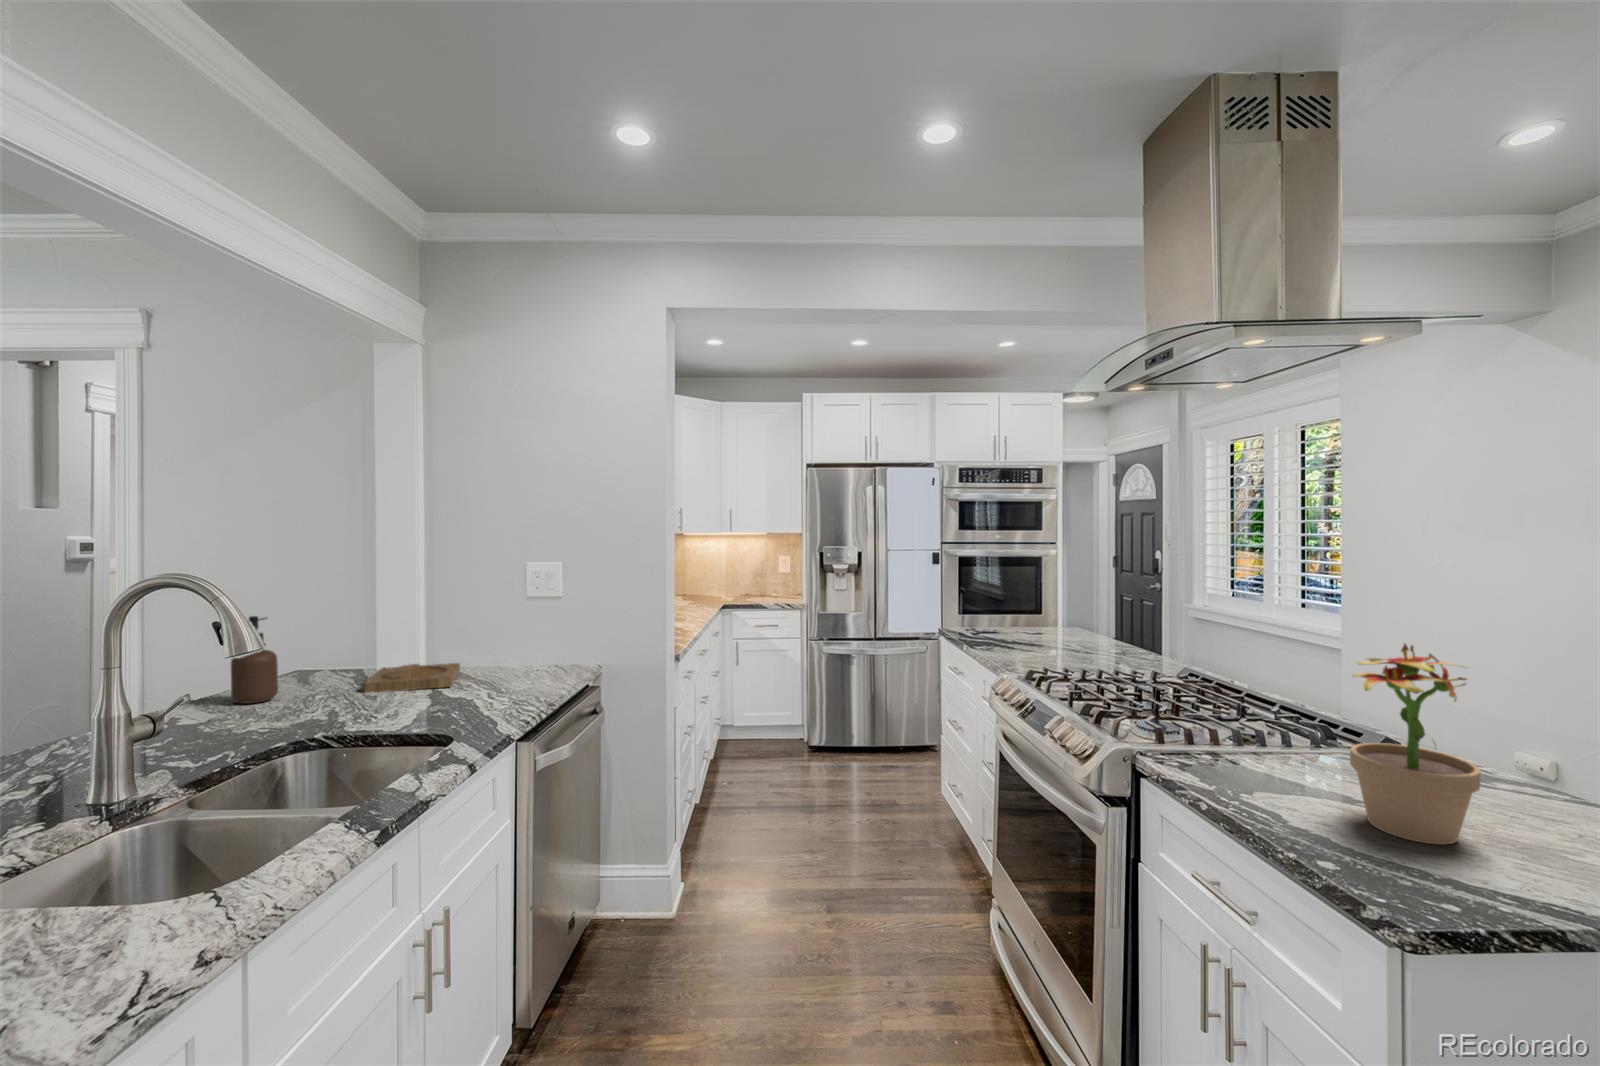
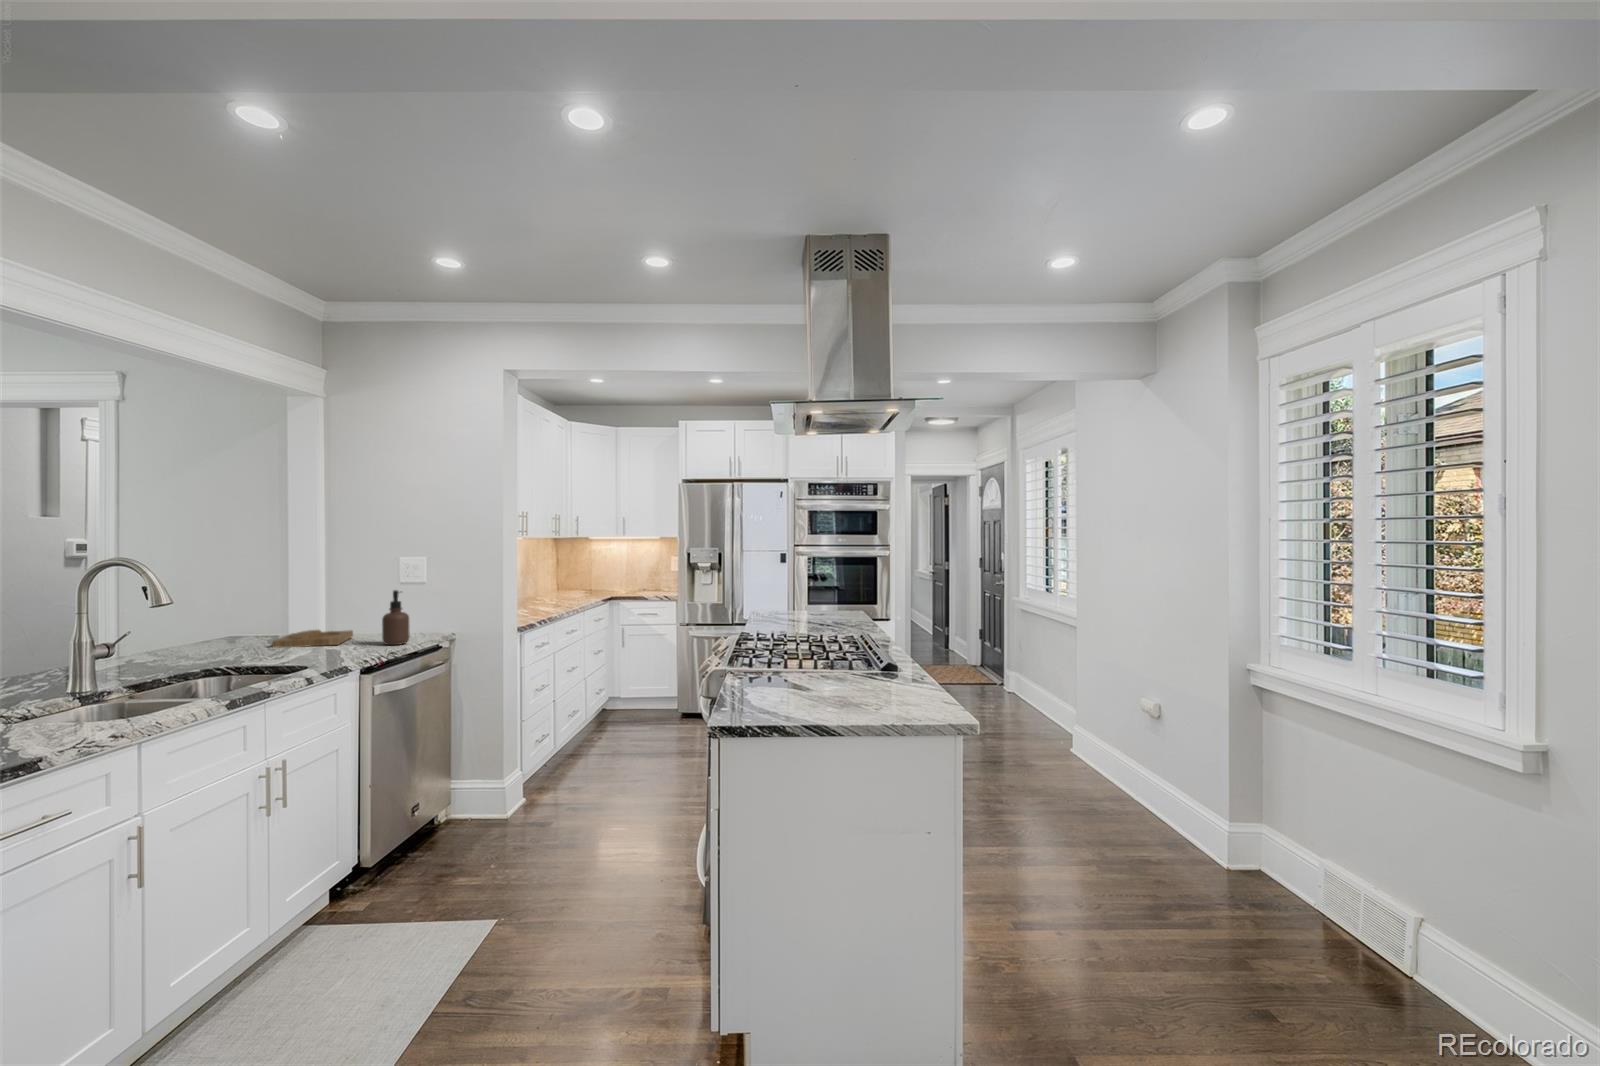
soap dispenser: present [231,616,278,704] -> present [382,590,410,645]
potted plant: present [1350,644,1480,845] -> none [776,593,837,703]

